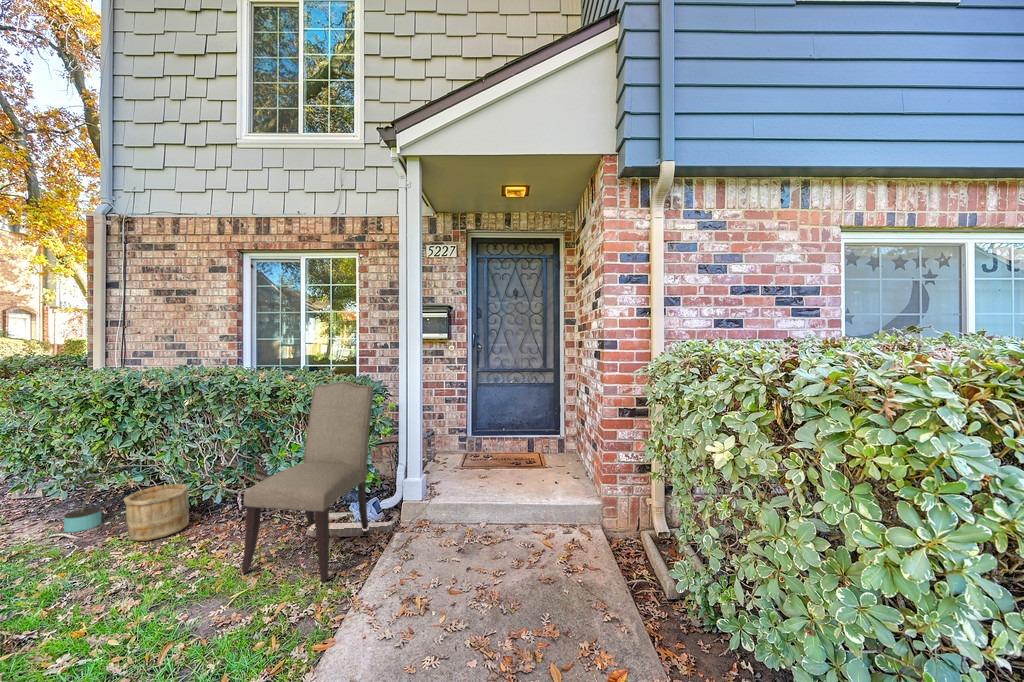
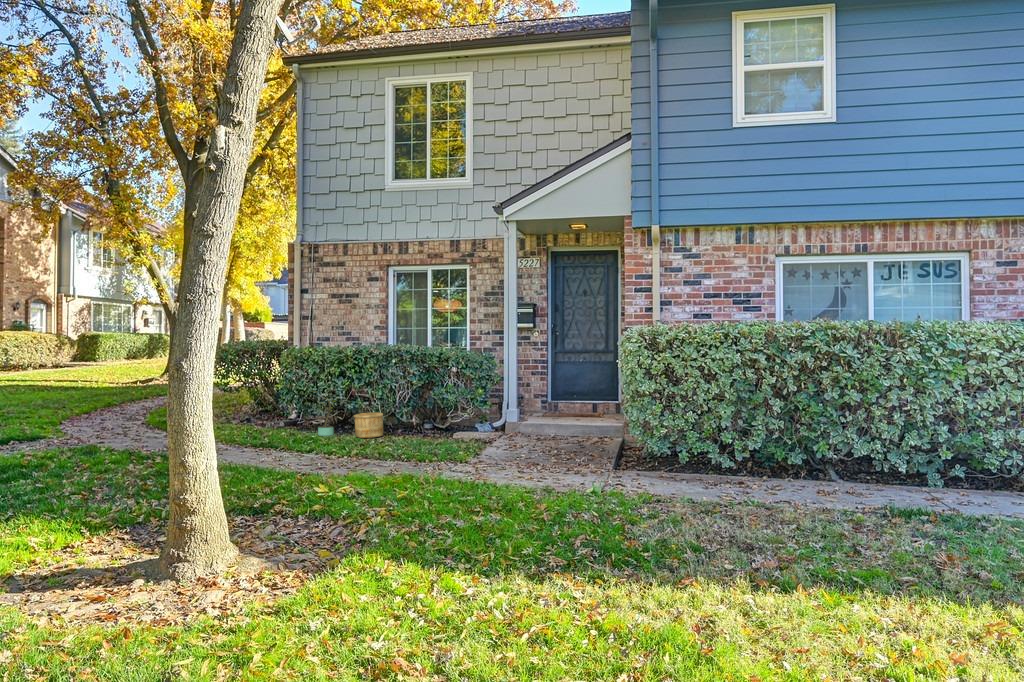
chair: present [242,381,373,581] -> none [427,352,488,447]

